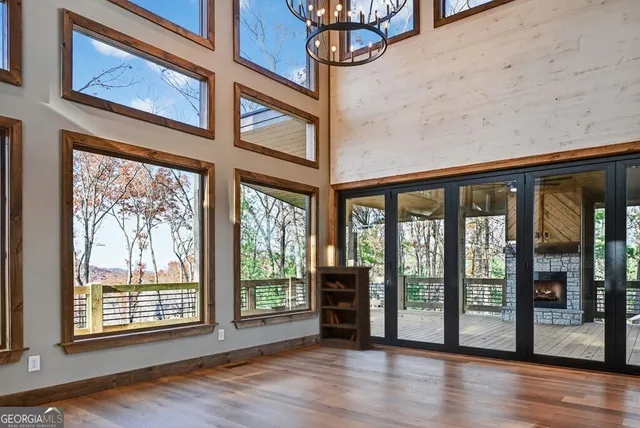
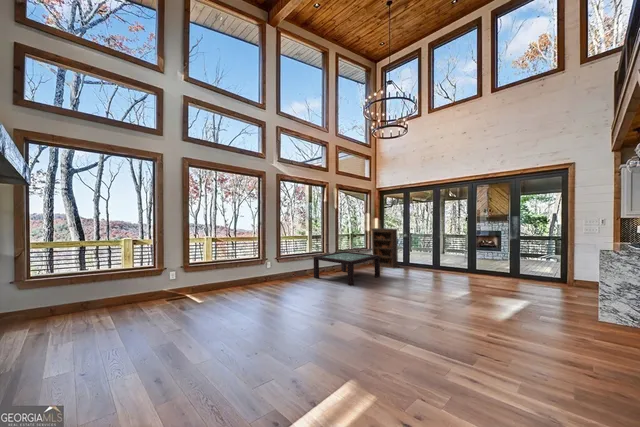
coffee table: none [169,315,320,398] -> present [314,251,380,286]

